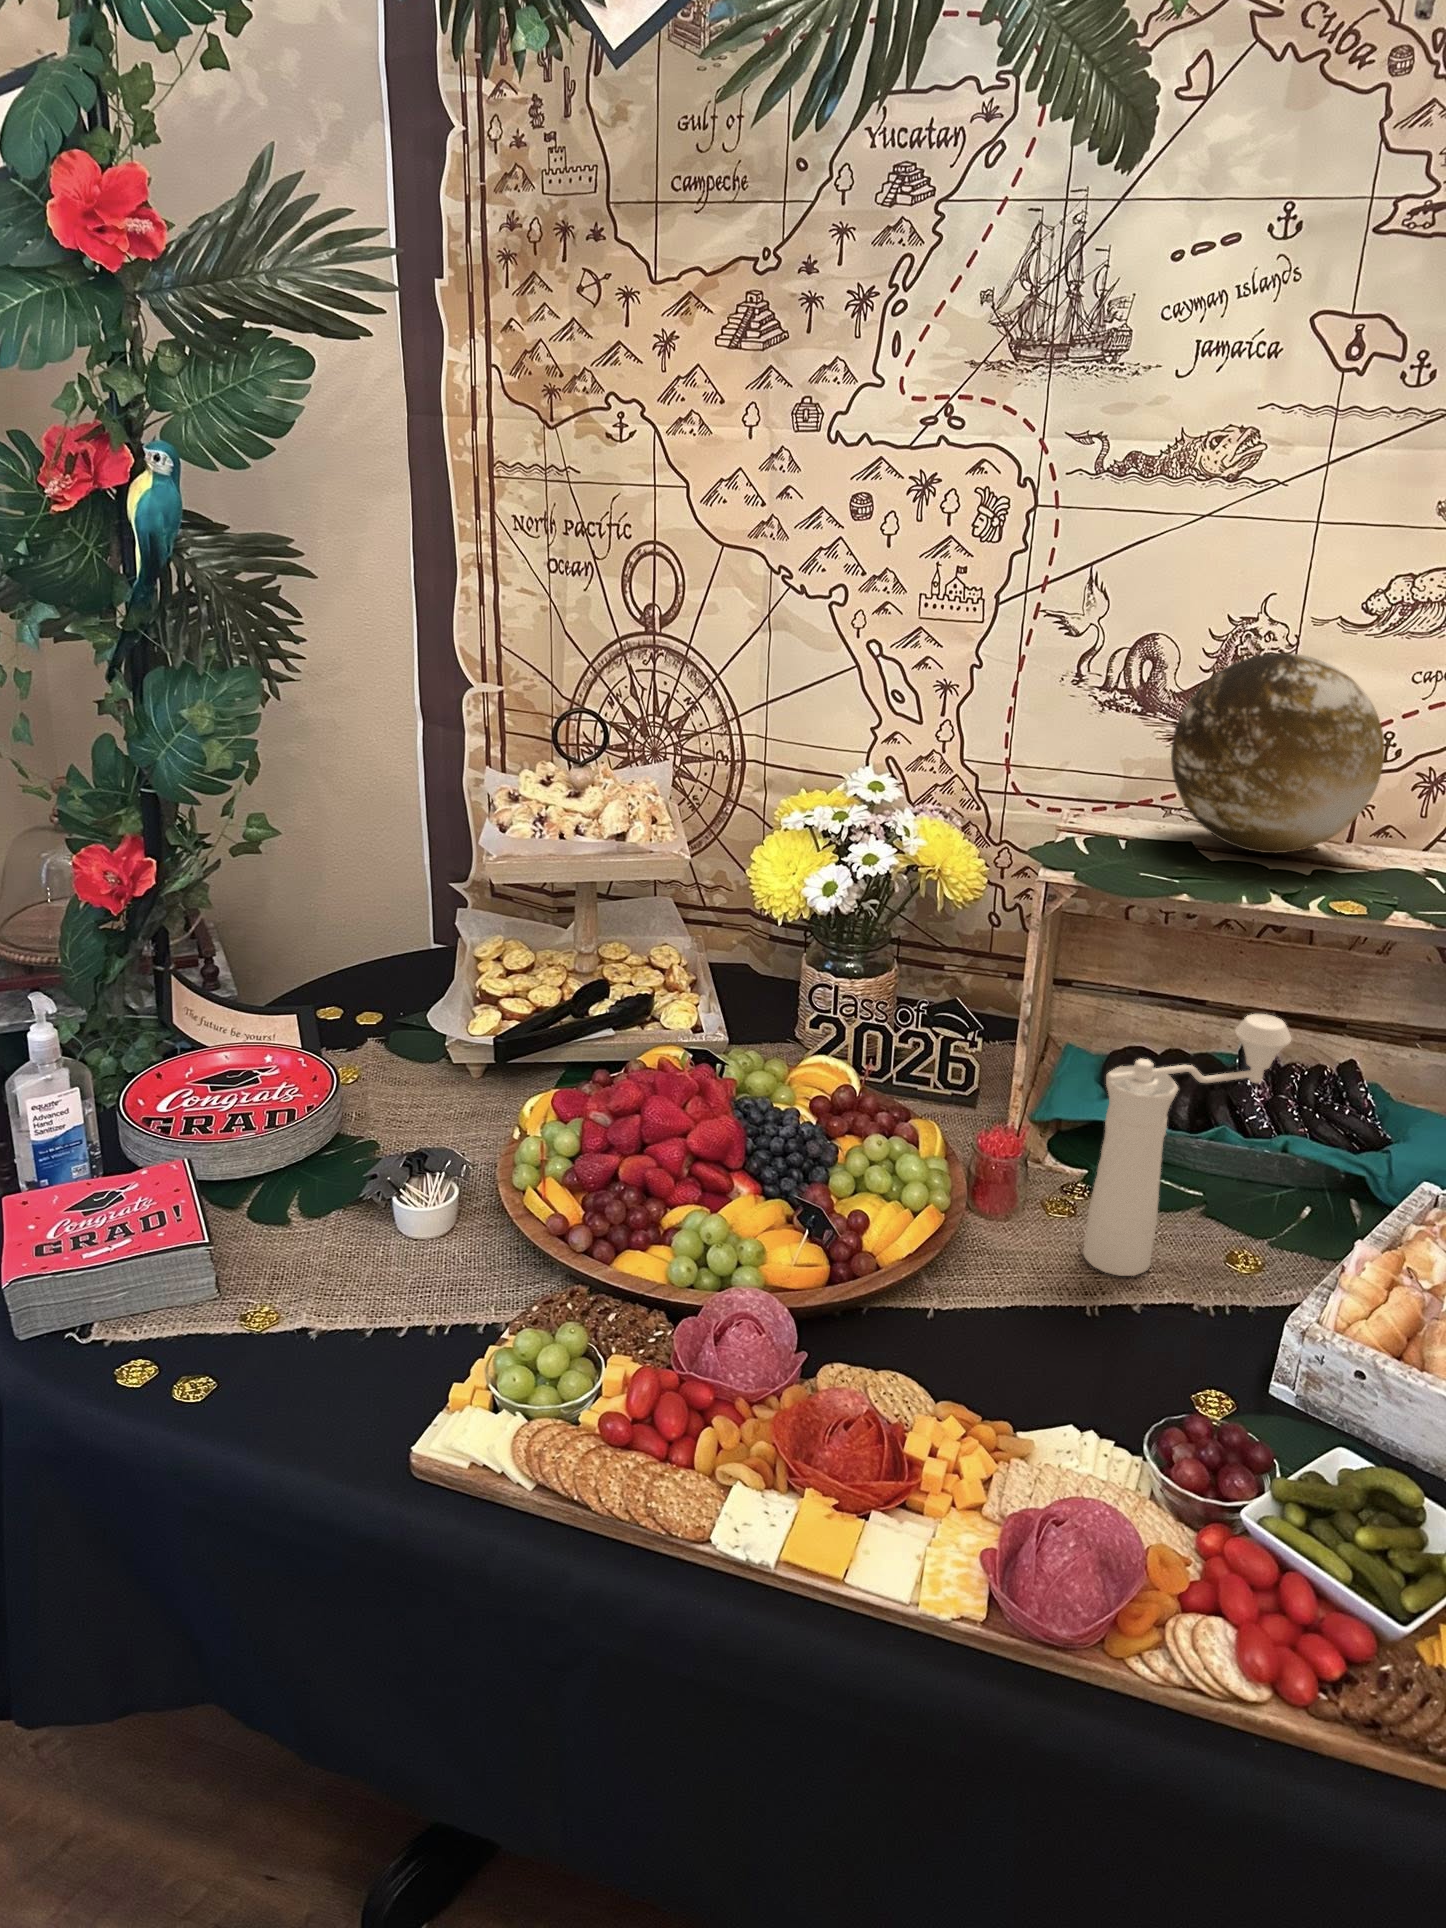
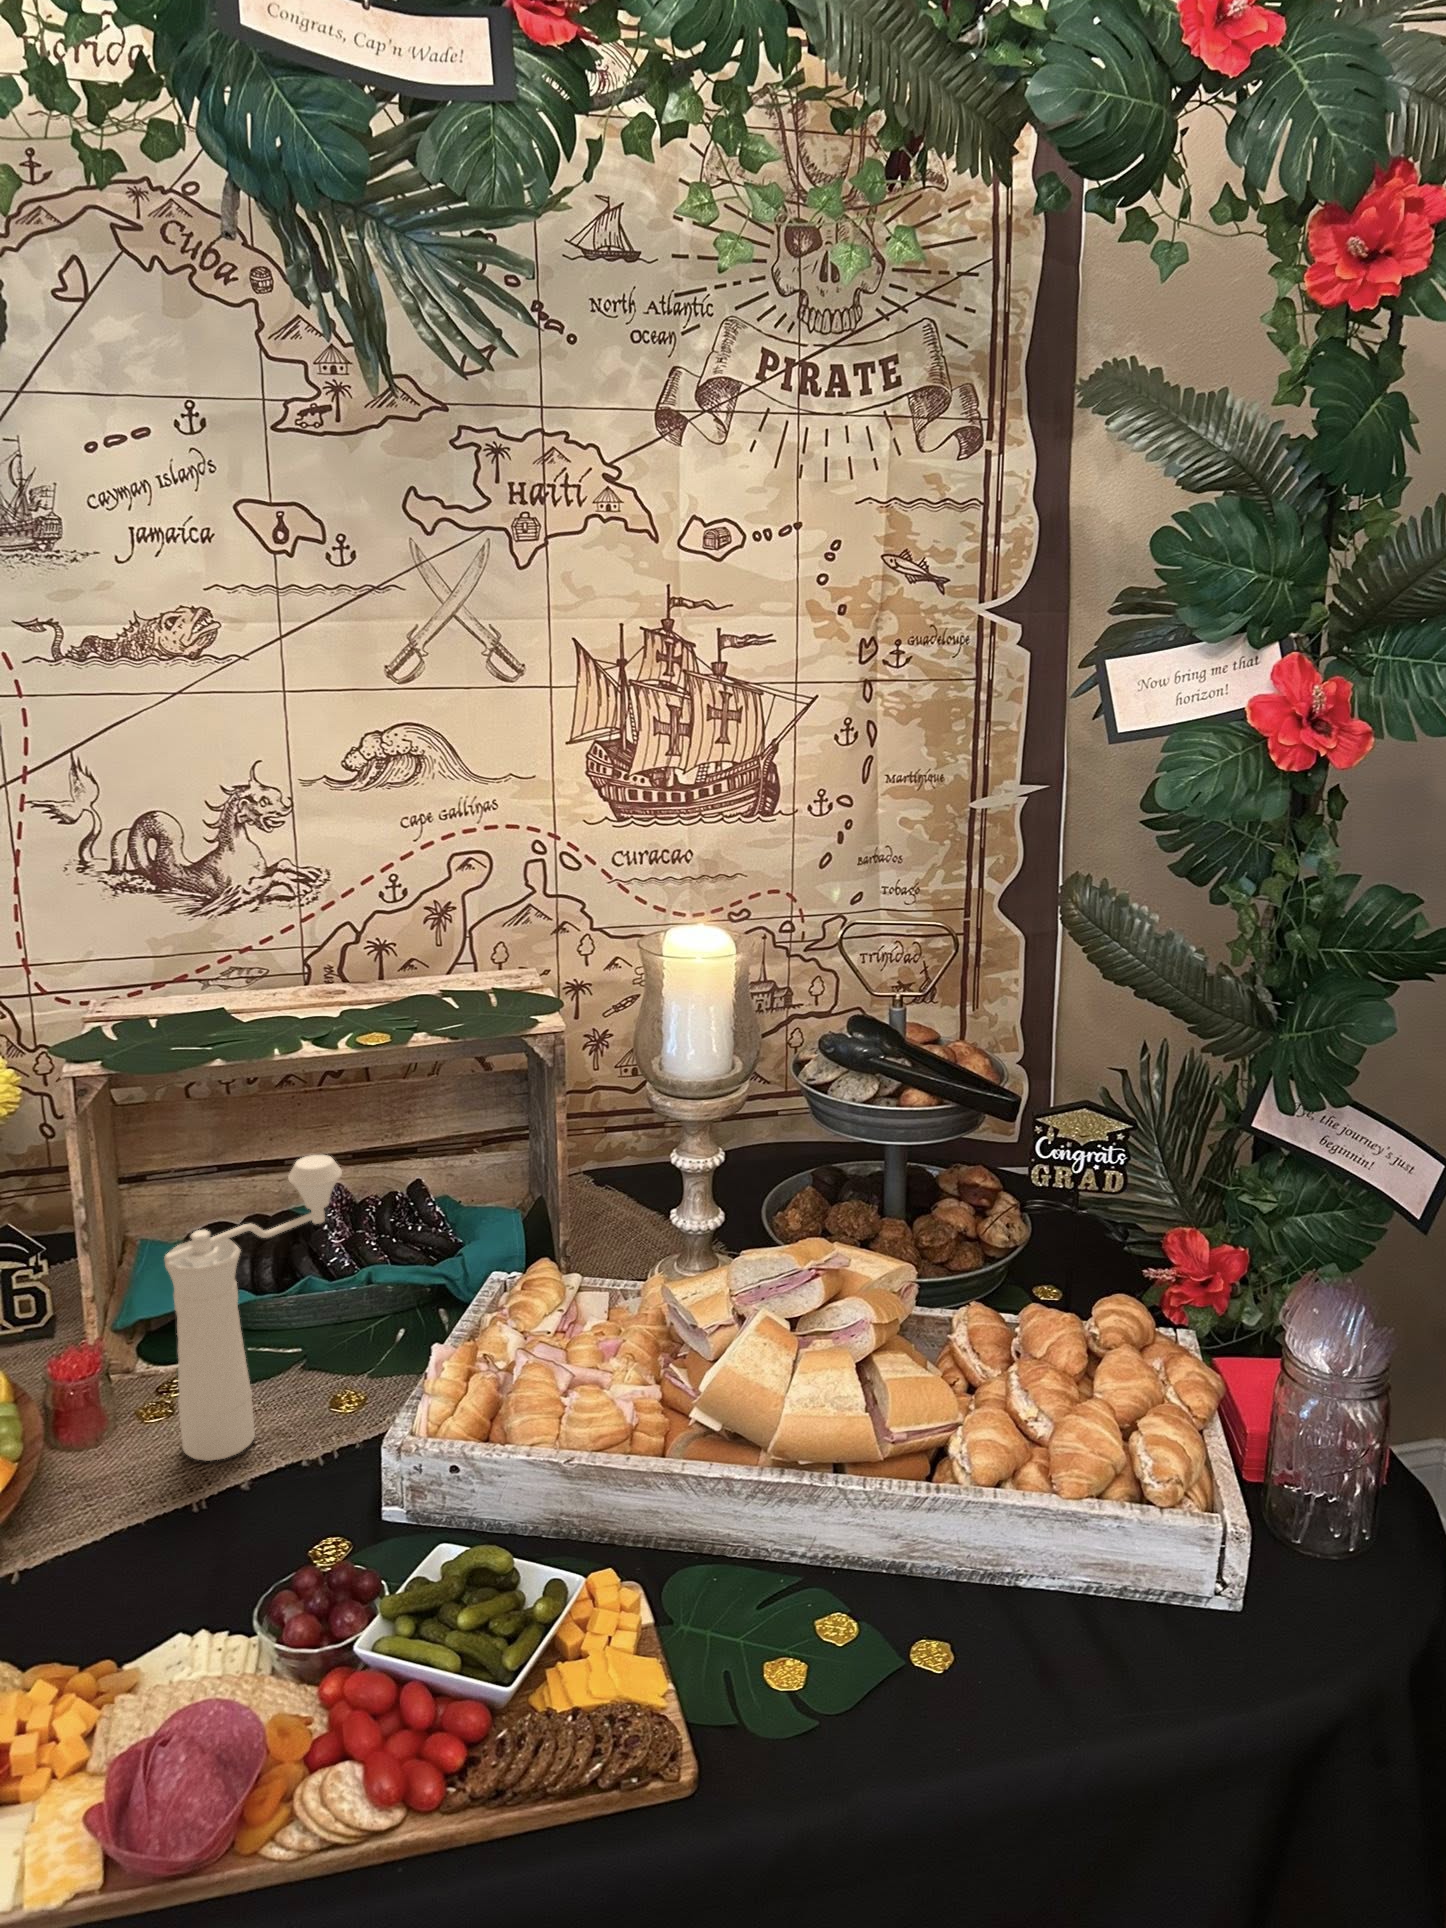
decorative orb: present [1171,653,1385,853] -> none [186,813,385,1004]

